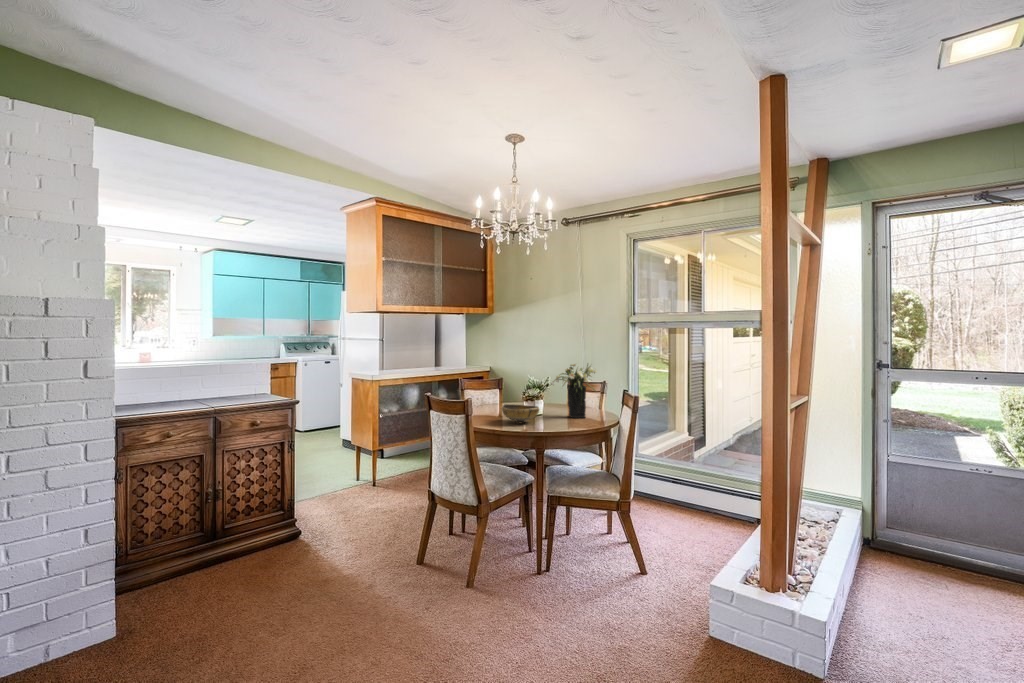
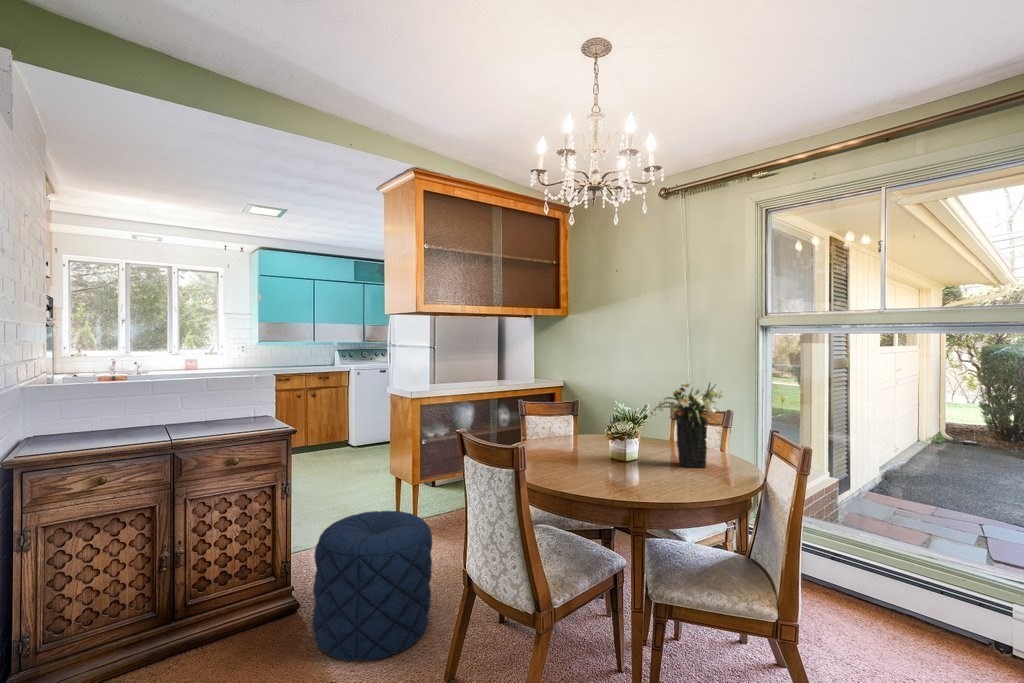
bowl: present [502,404,539,423] -> none [575,443,635,476]
pouf: none [317,459,402,555] -> present [312,511,432,661]

